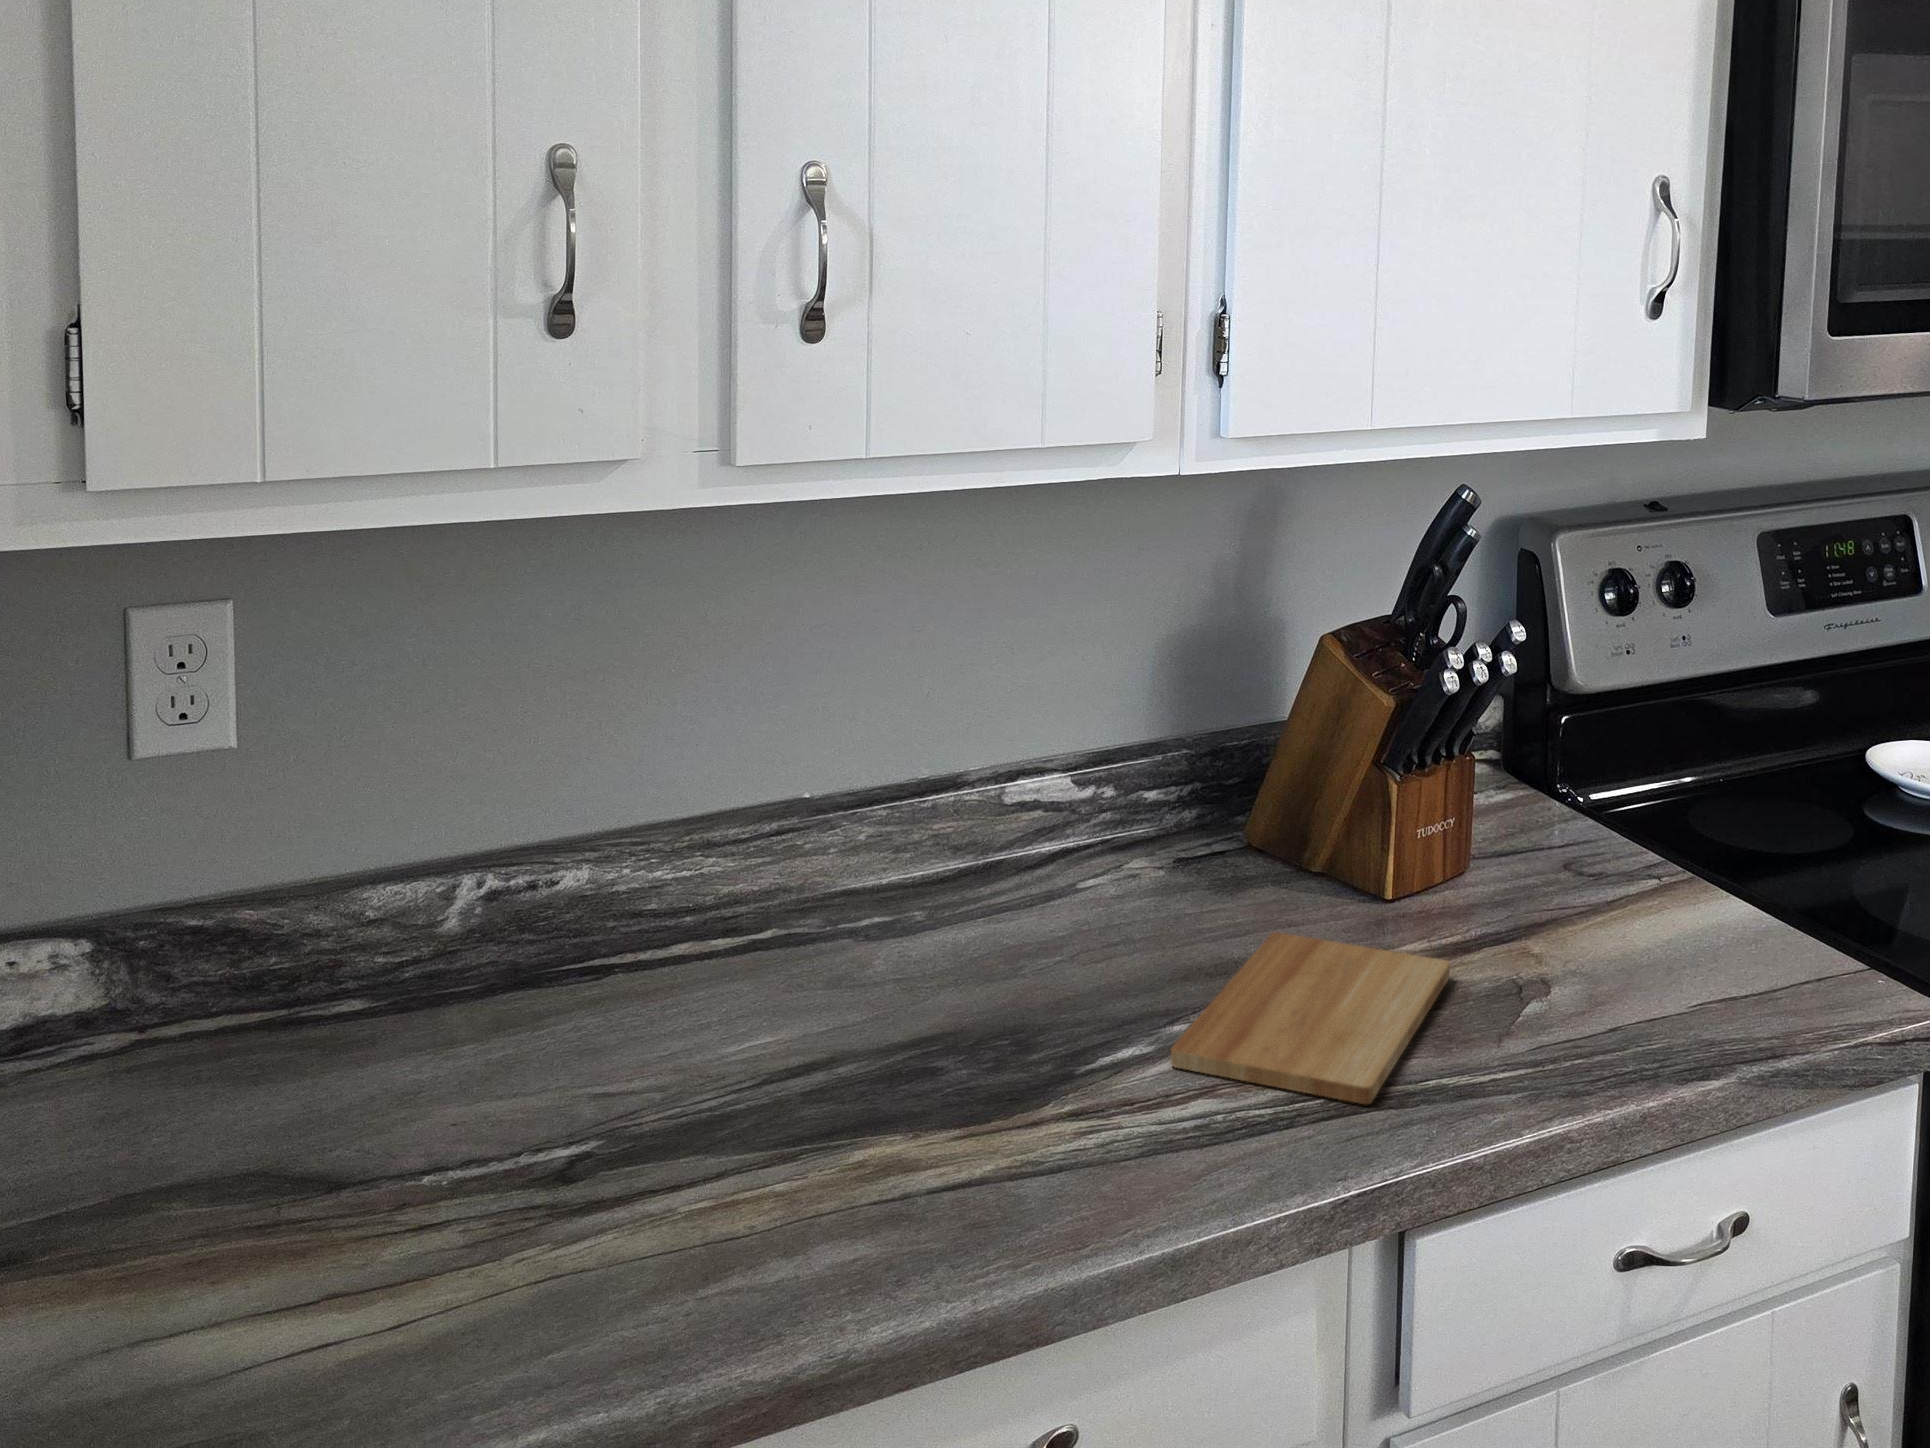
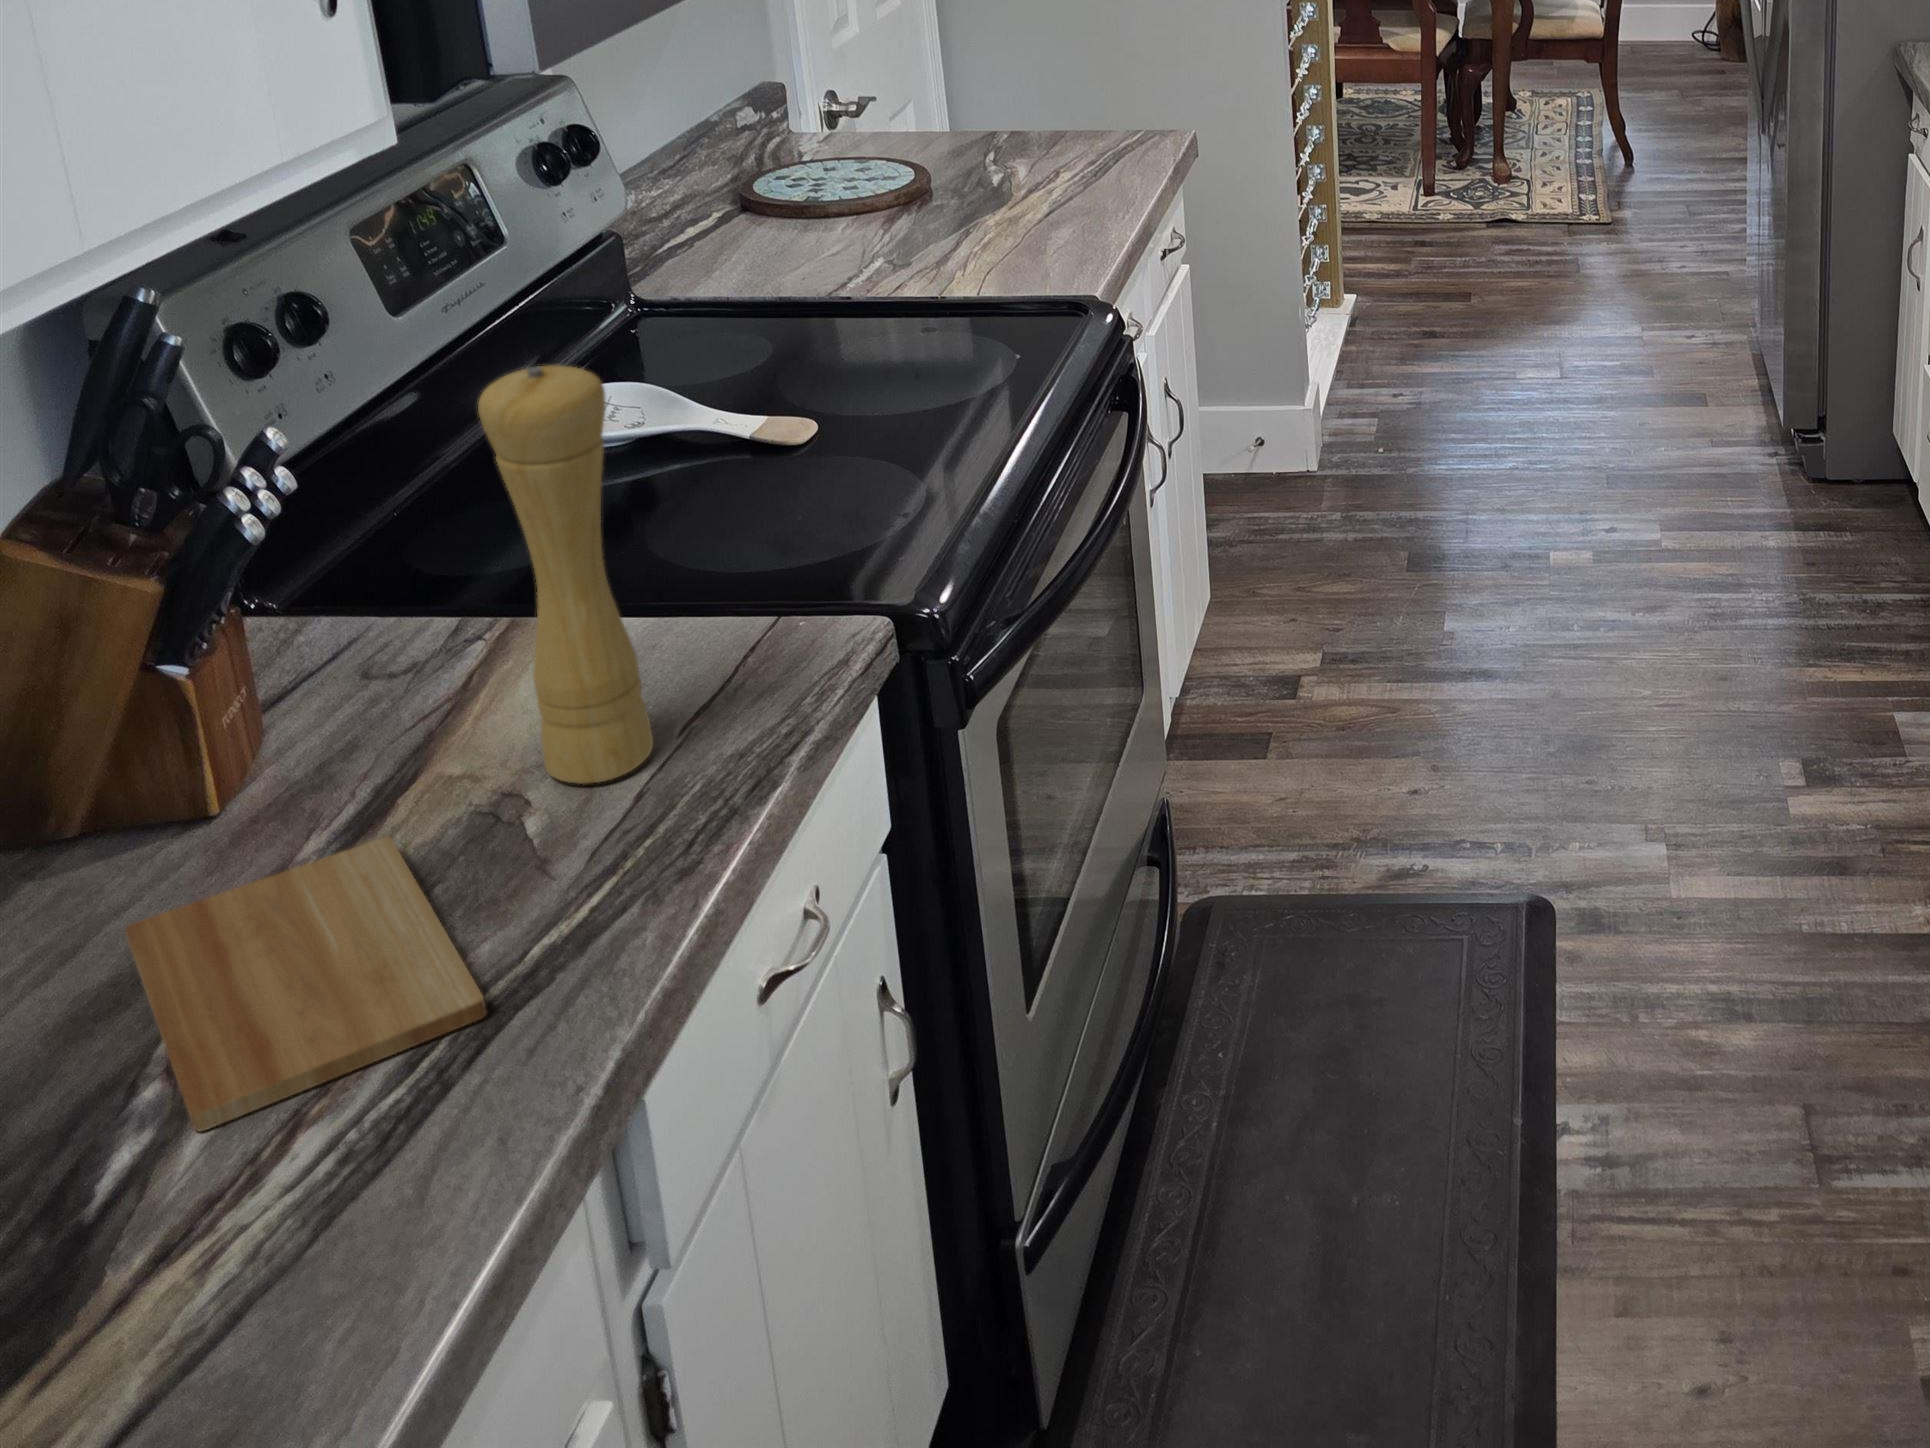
pepper mill: none [1592,609,1701,1011] -> present [478,365,653,784]

